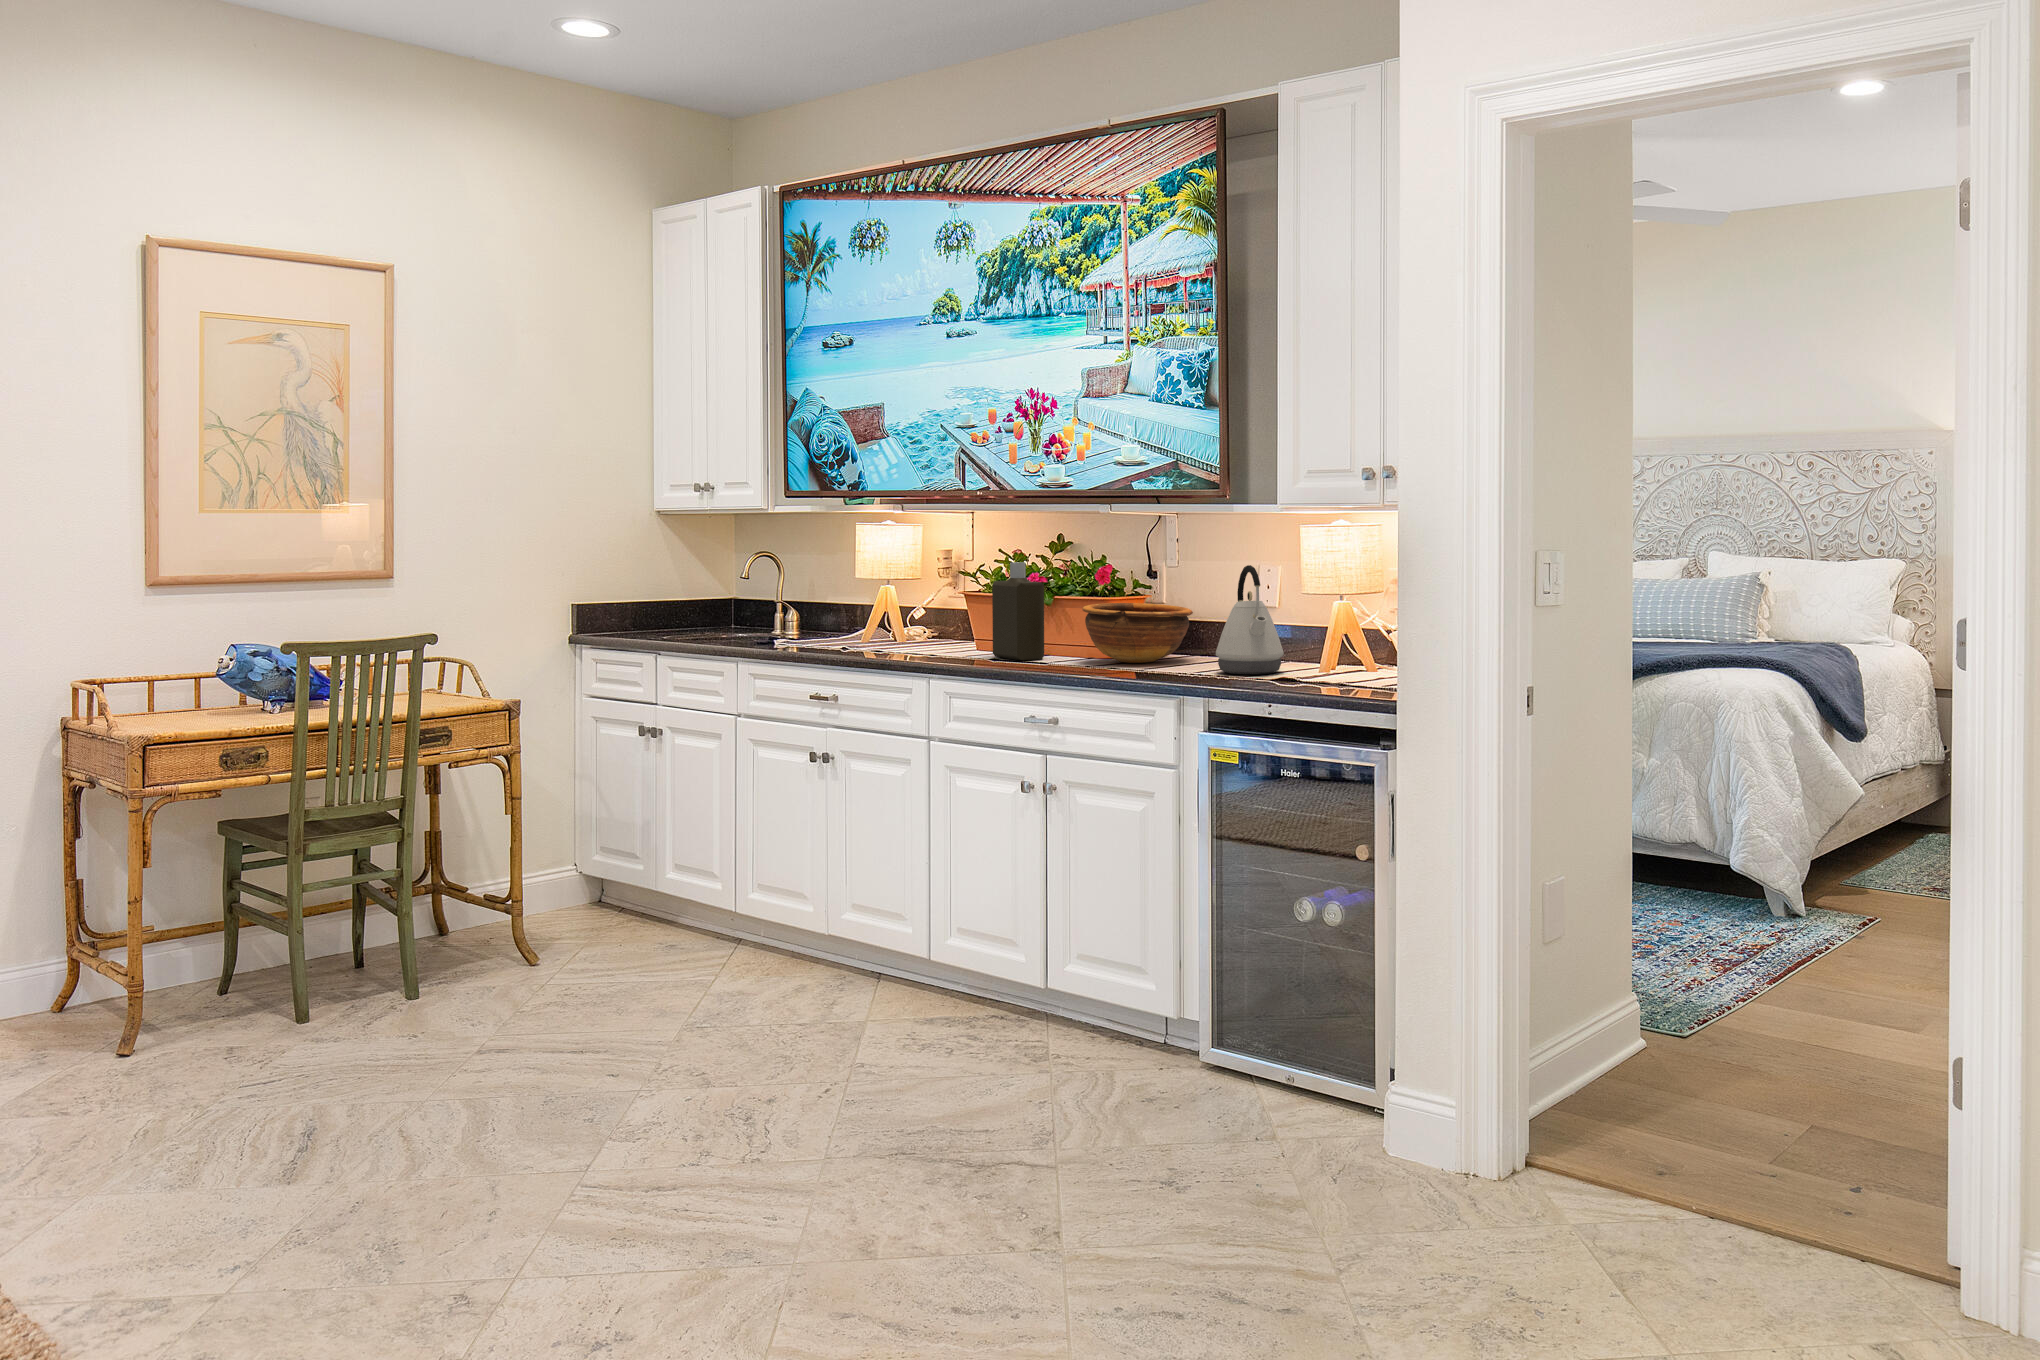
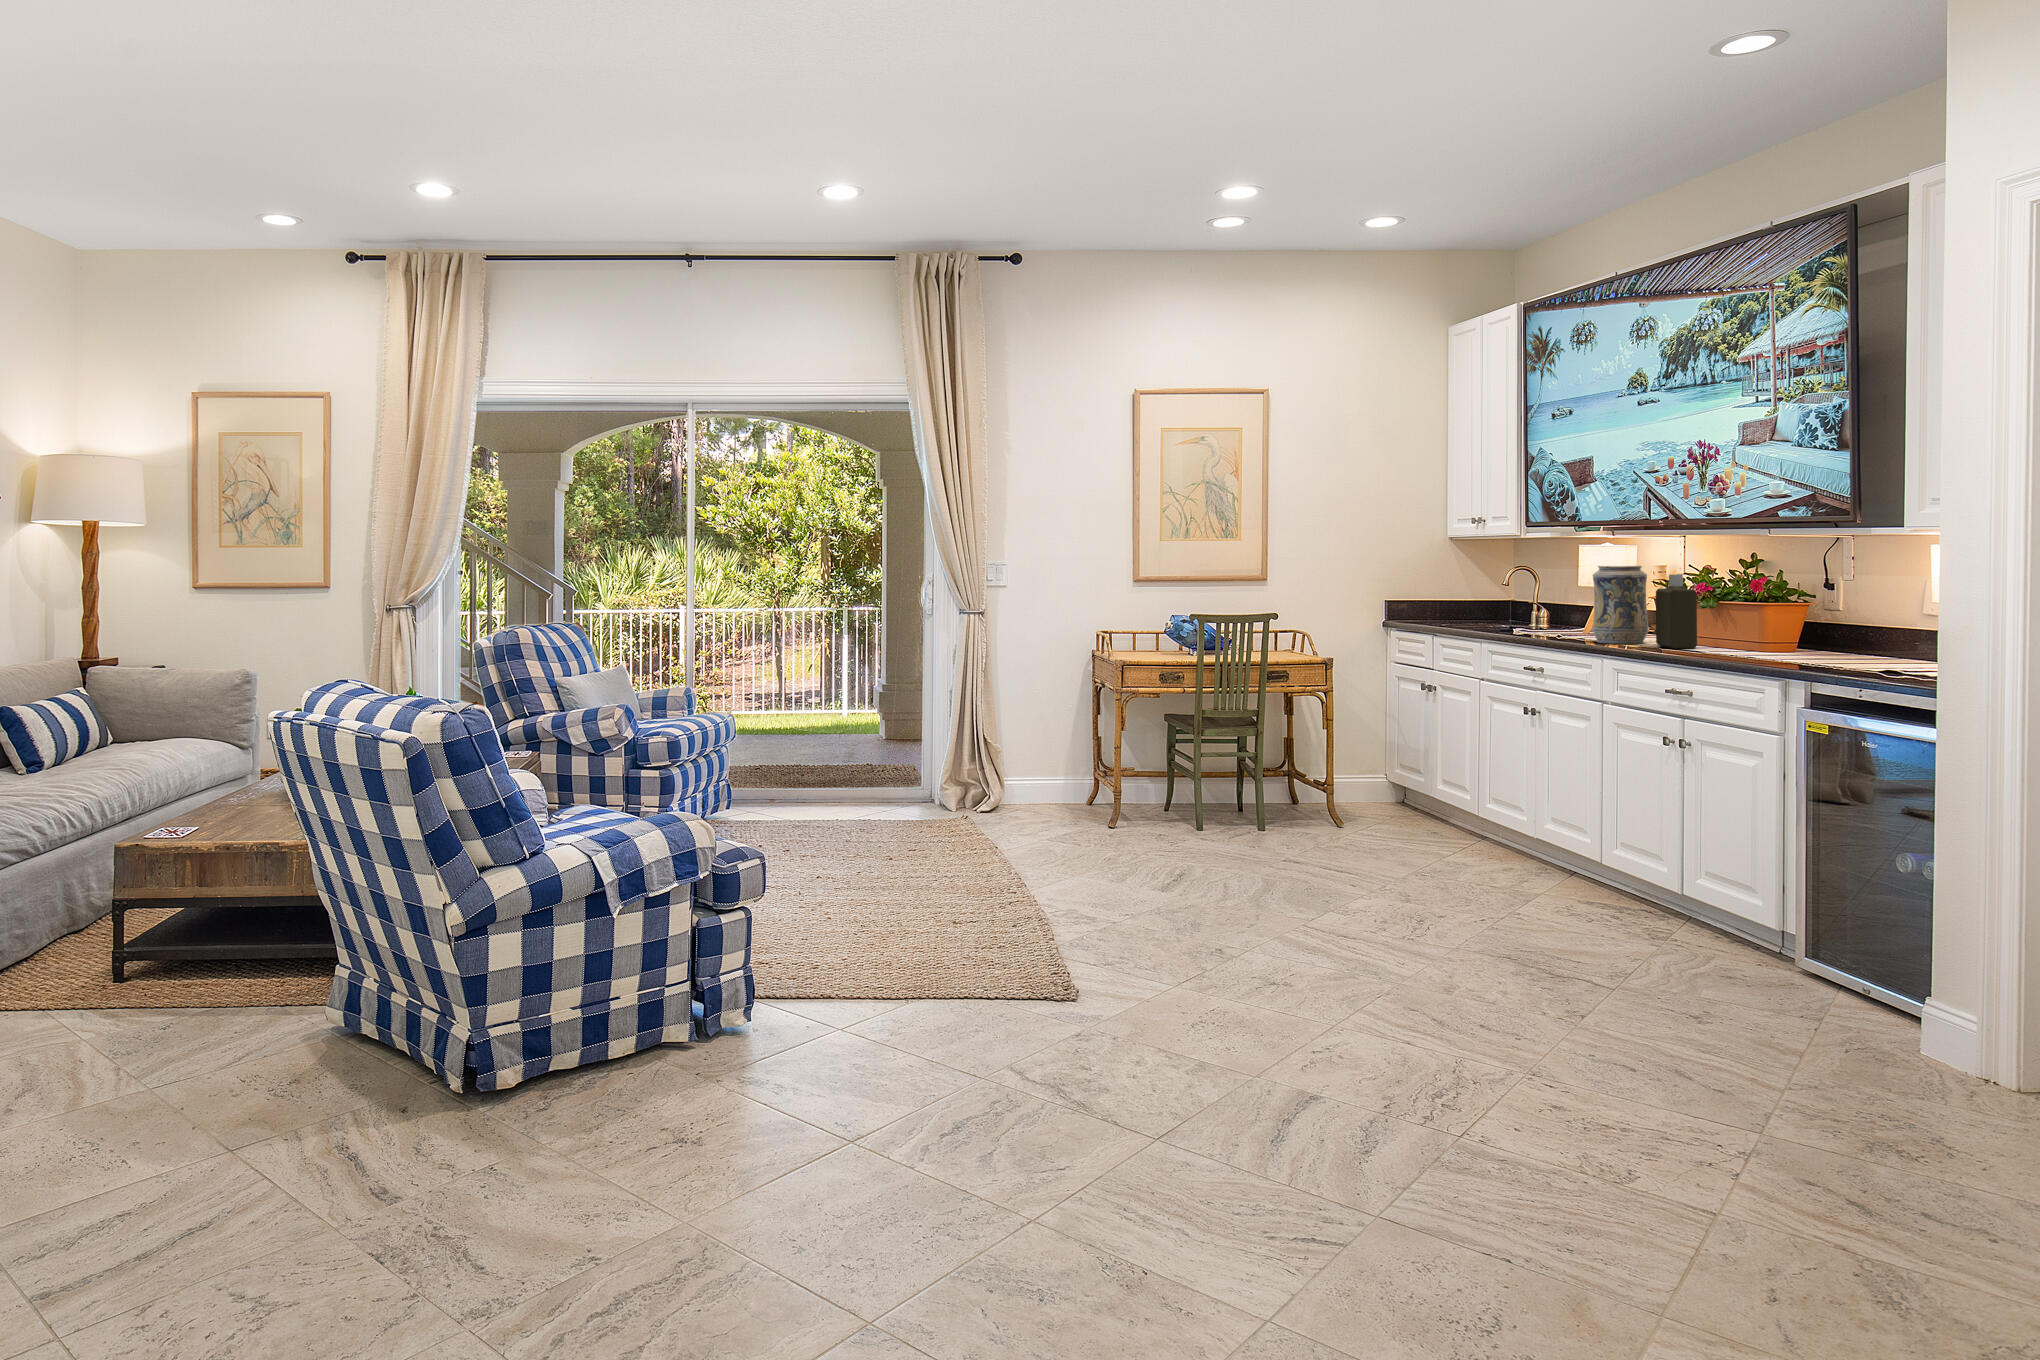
decorative vase: none [910,551,976,657] -> present [1593,566,1648,644]
kettle: present [1216,565,1284,674] -> none [1823,578,1893,666]
bowl: present [1082,603,1193,663] -> none [1721,607,1829,654]

